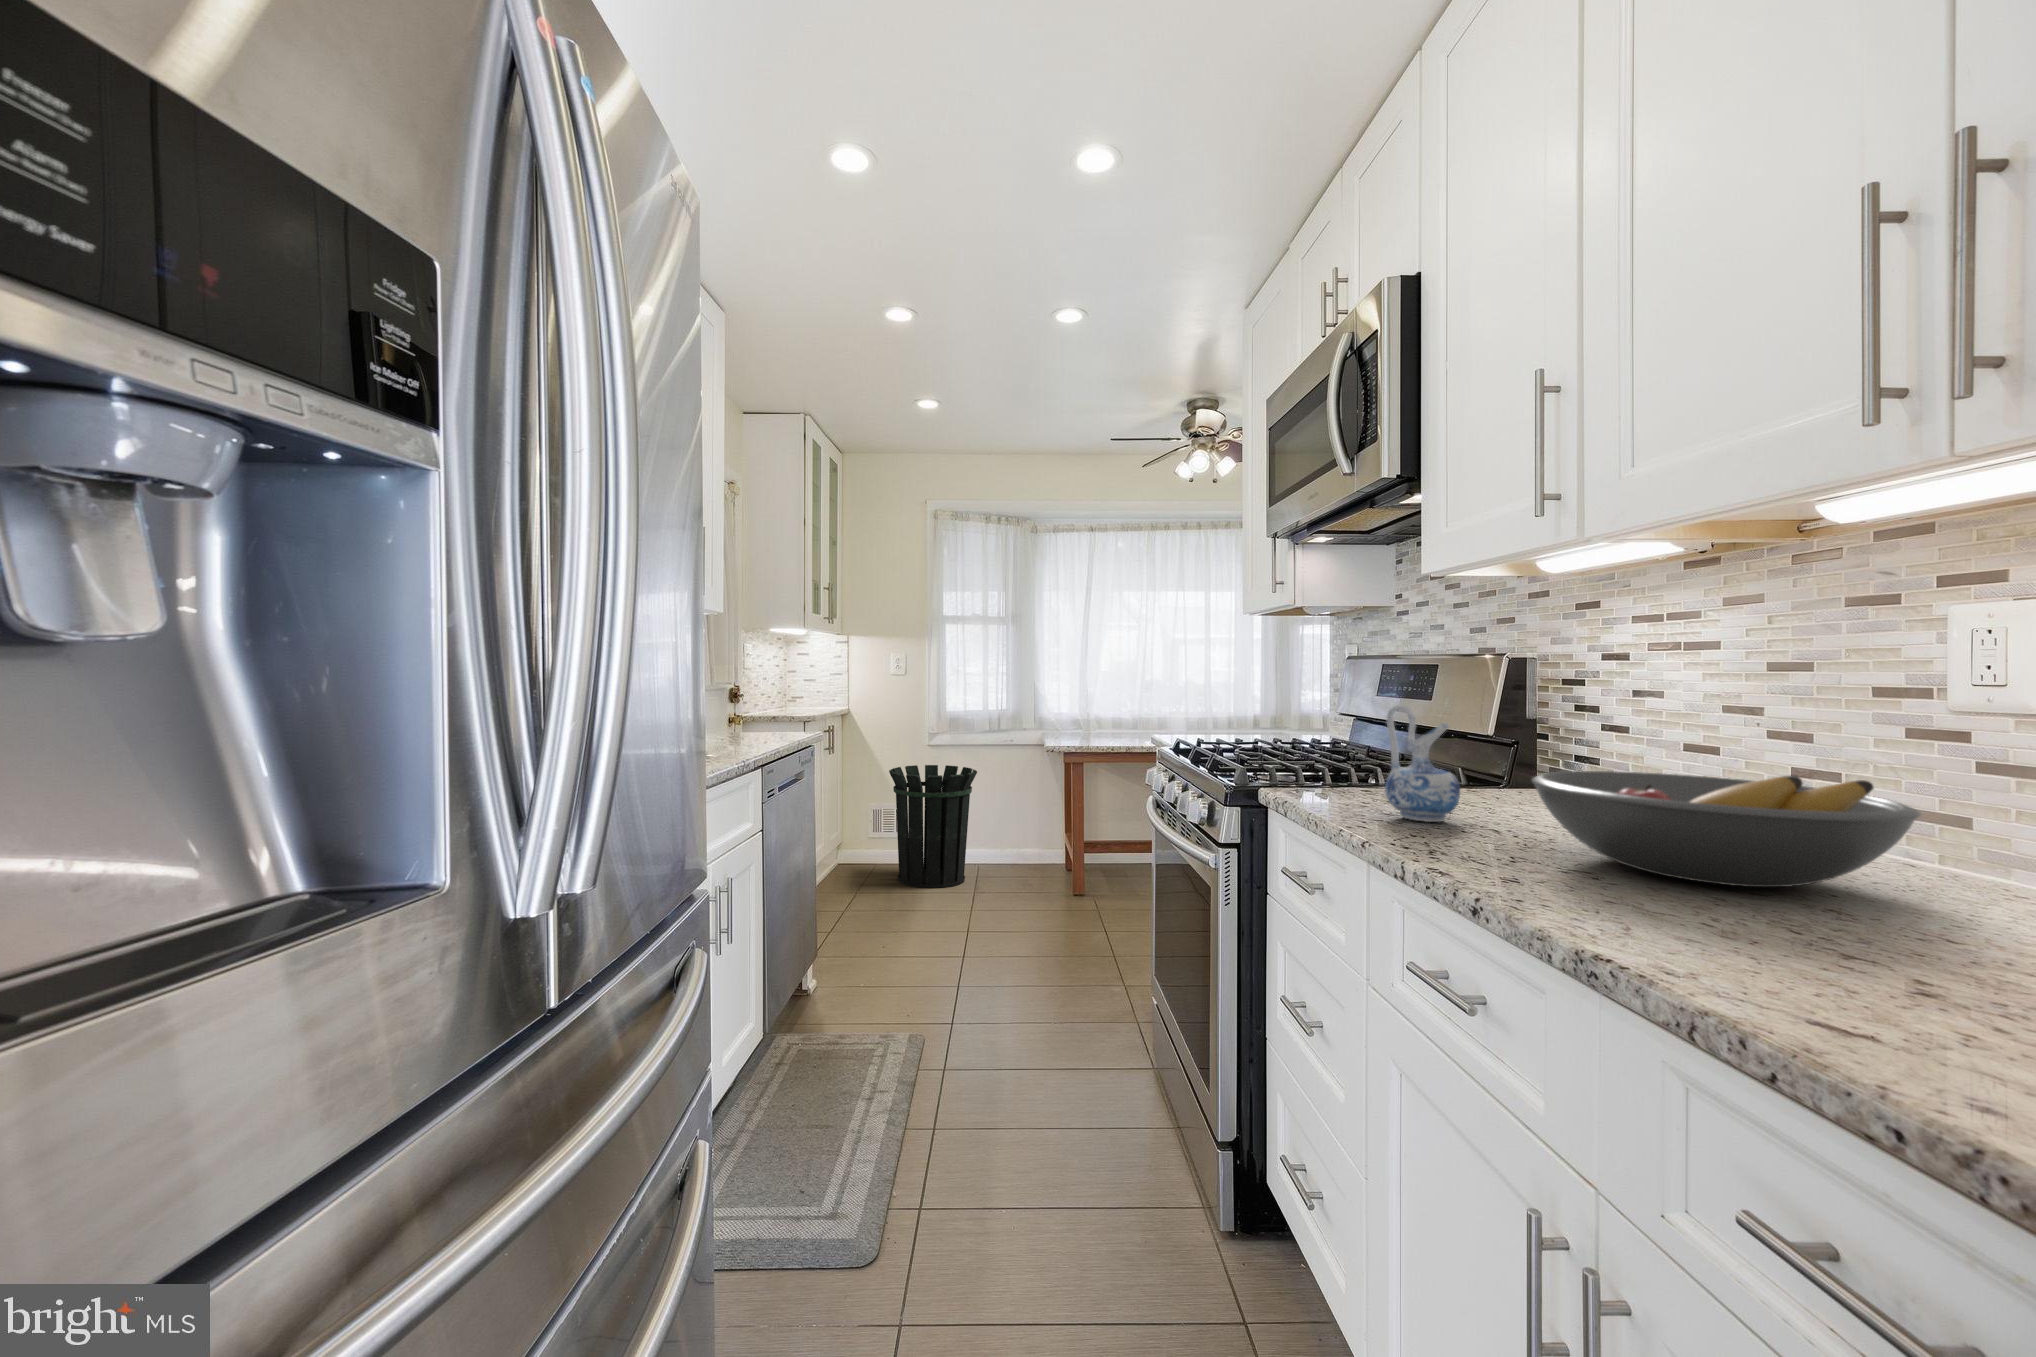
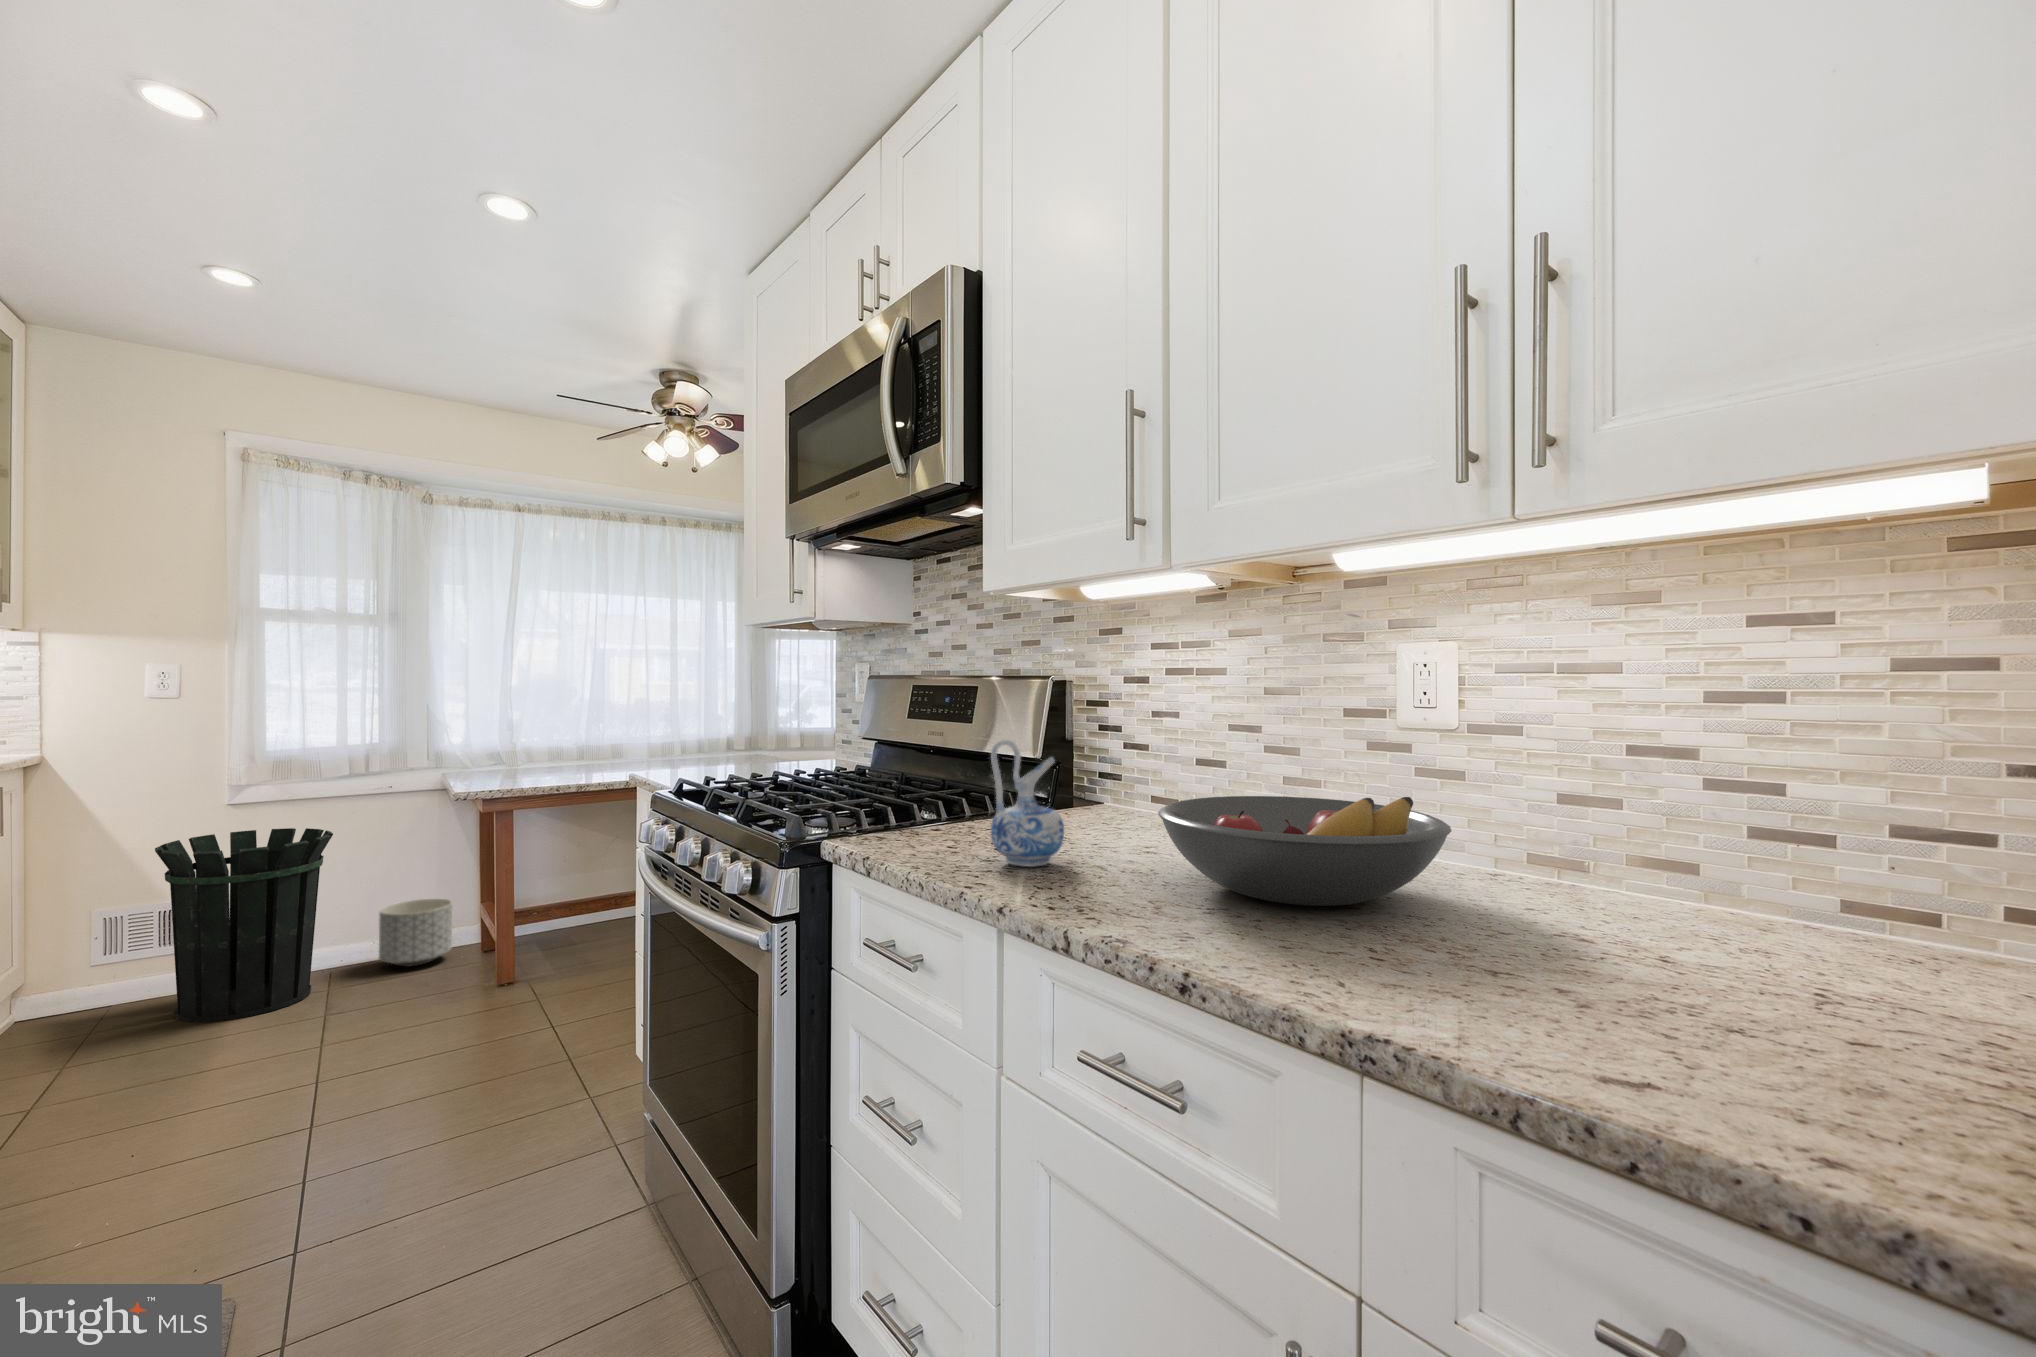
planter: none [1003,828,1047,876] -> present [379,899,452,967]

